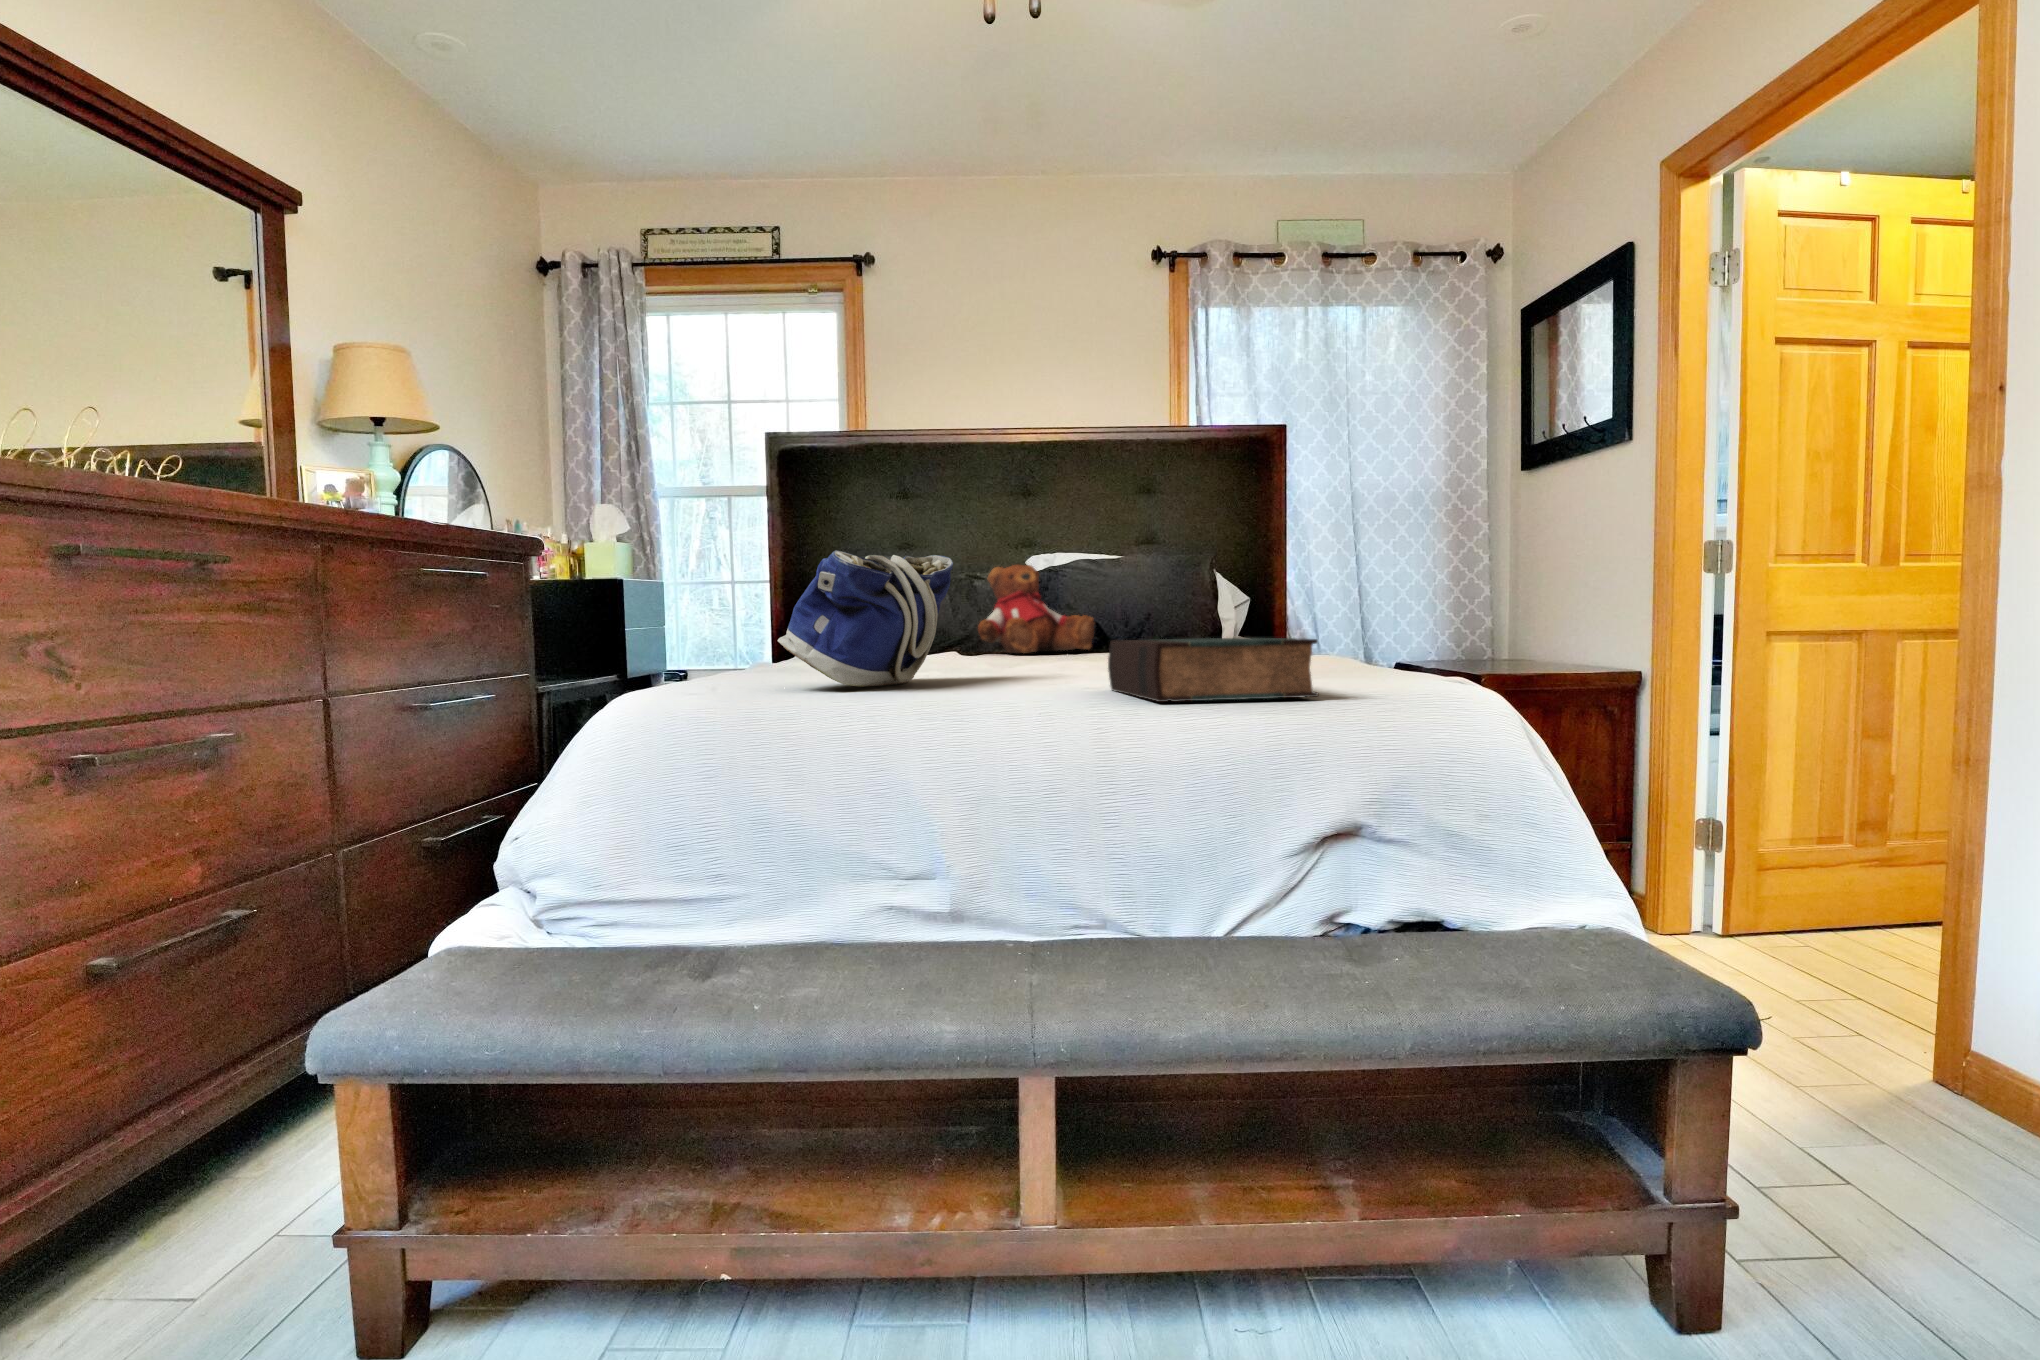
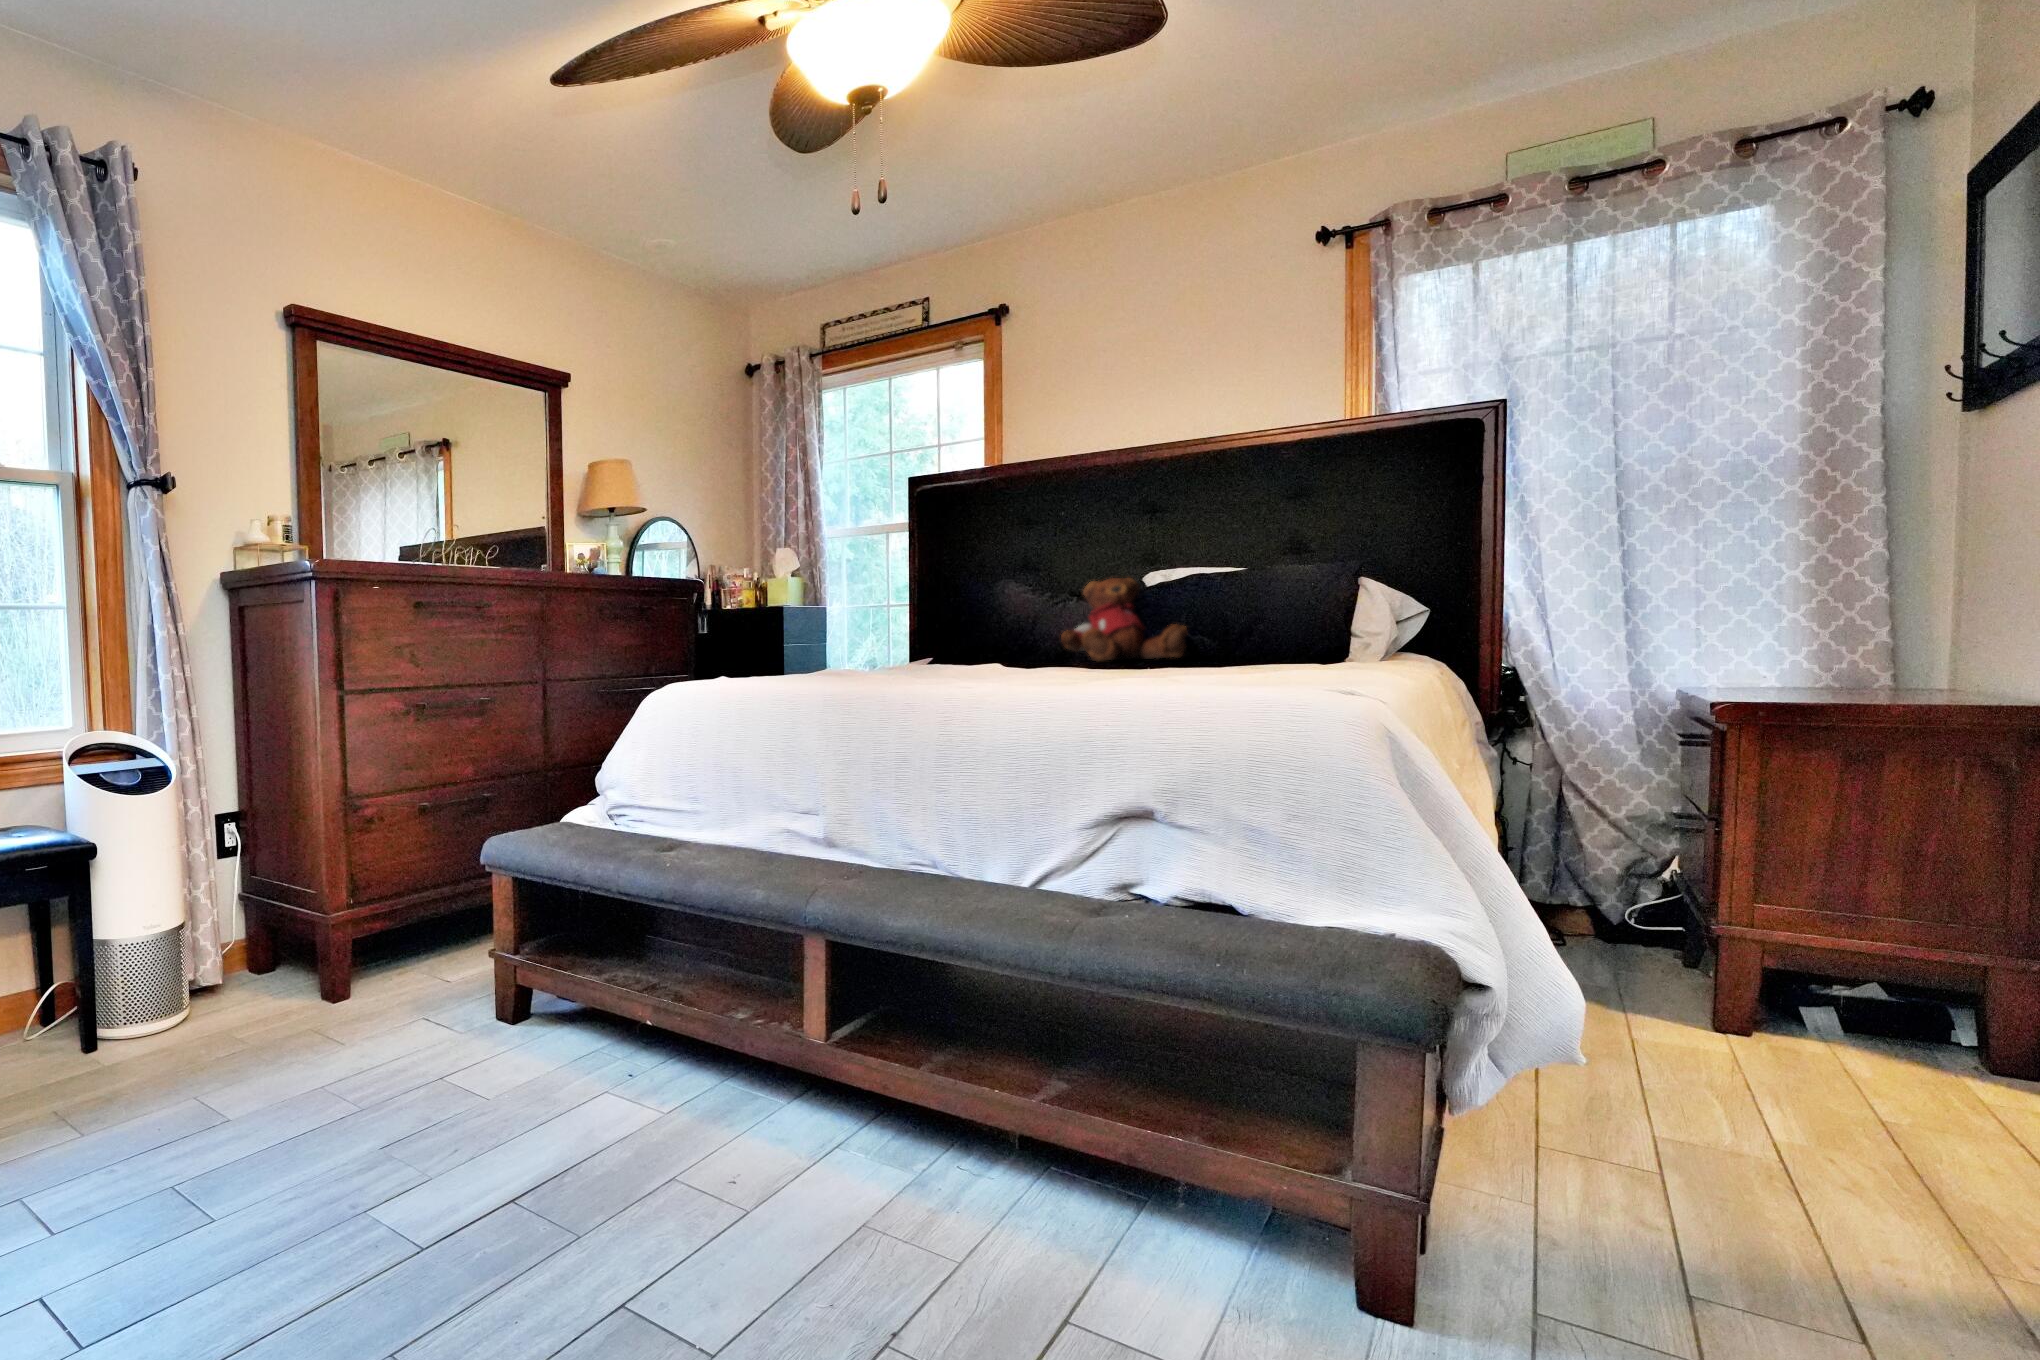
tote bag: present [778,550,953,687] -> none [764,586,911,685]
book: present [1108,637,1318,702] -> none [956,649,1119,699]

